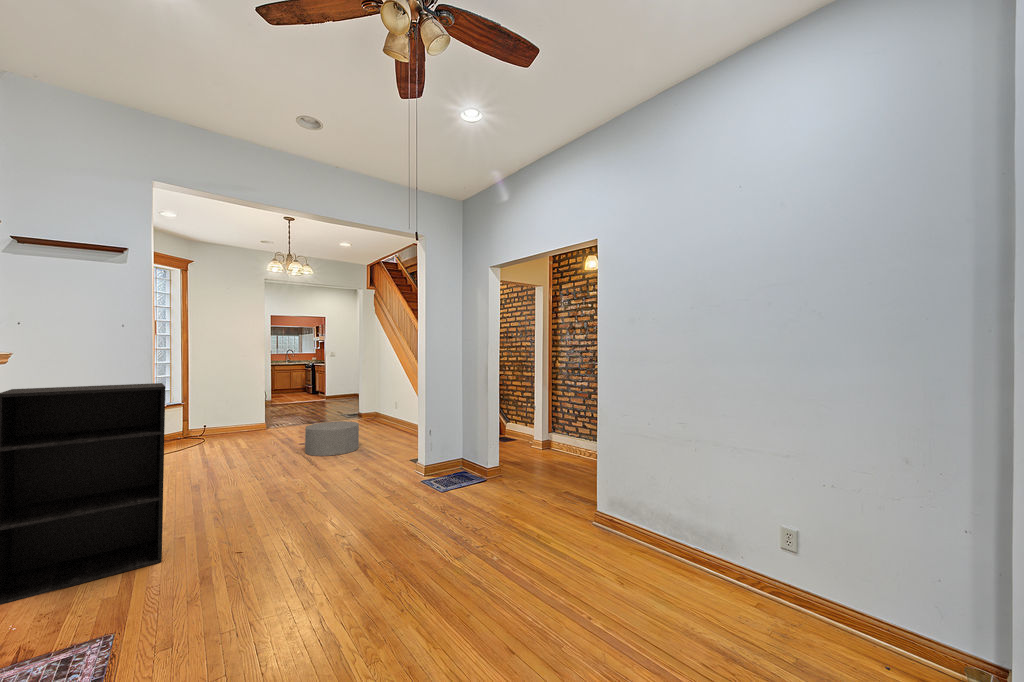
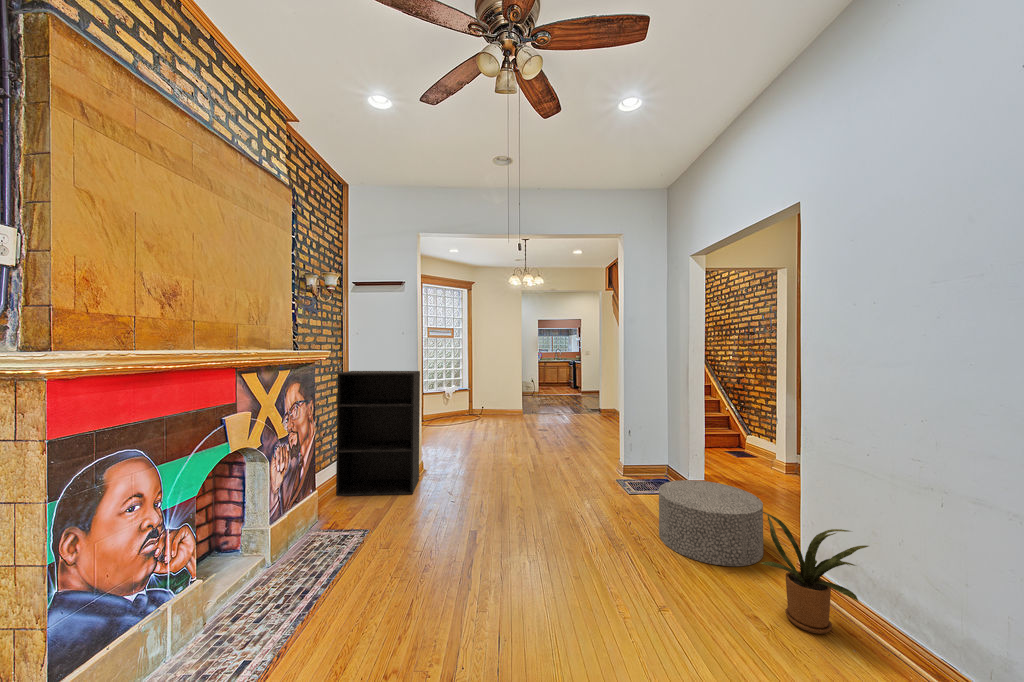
ottoman: present [305,421,359,456] -> present [659,480,763,566]
house plant: none [579,477,651,557] -> present [761,512,868,634]

